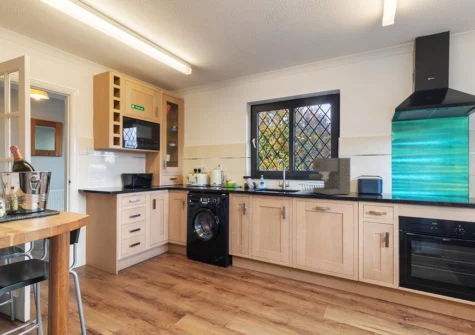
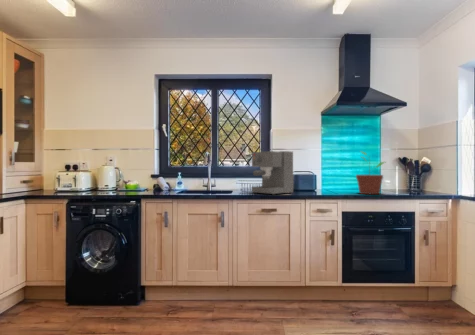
potted plant: none [420,156,457,201] -> present [356,152,384,194]

